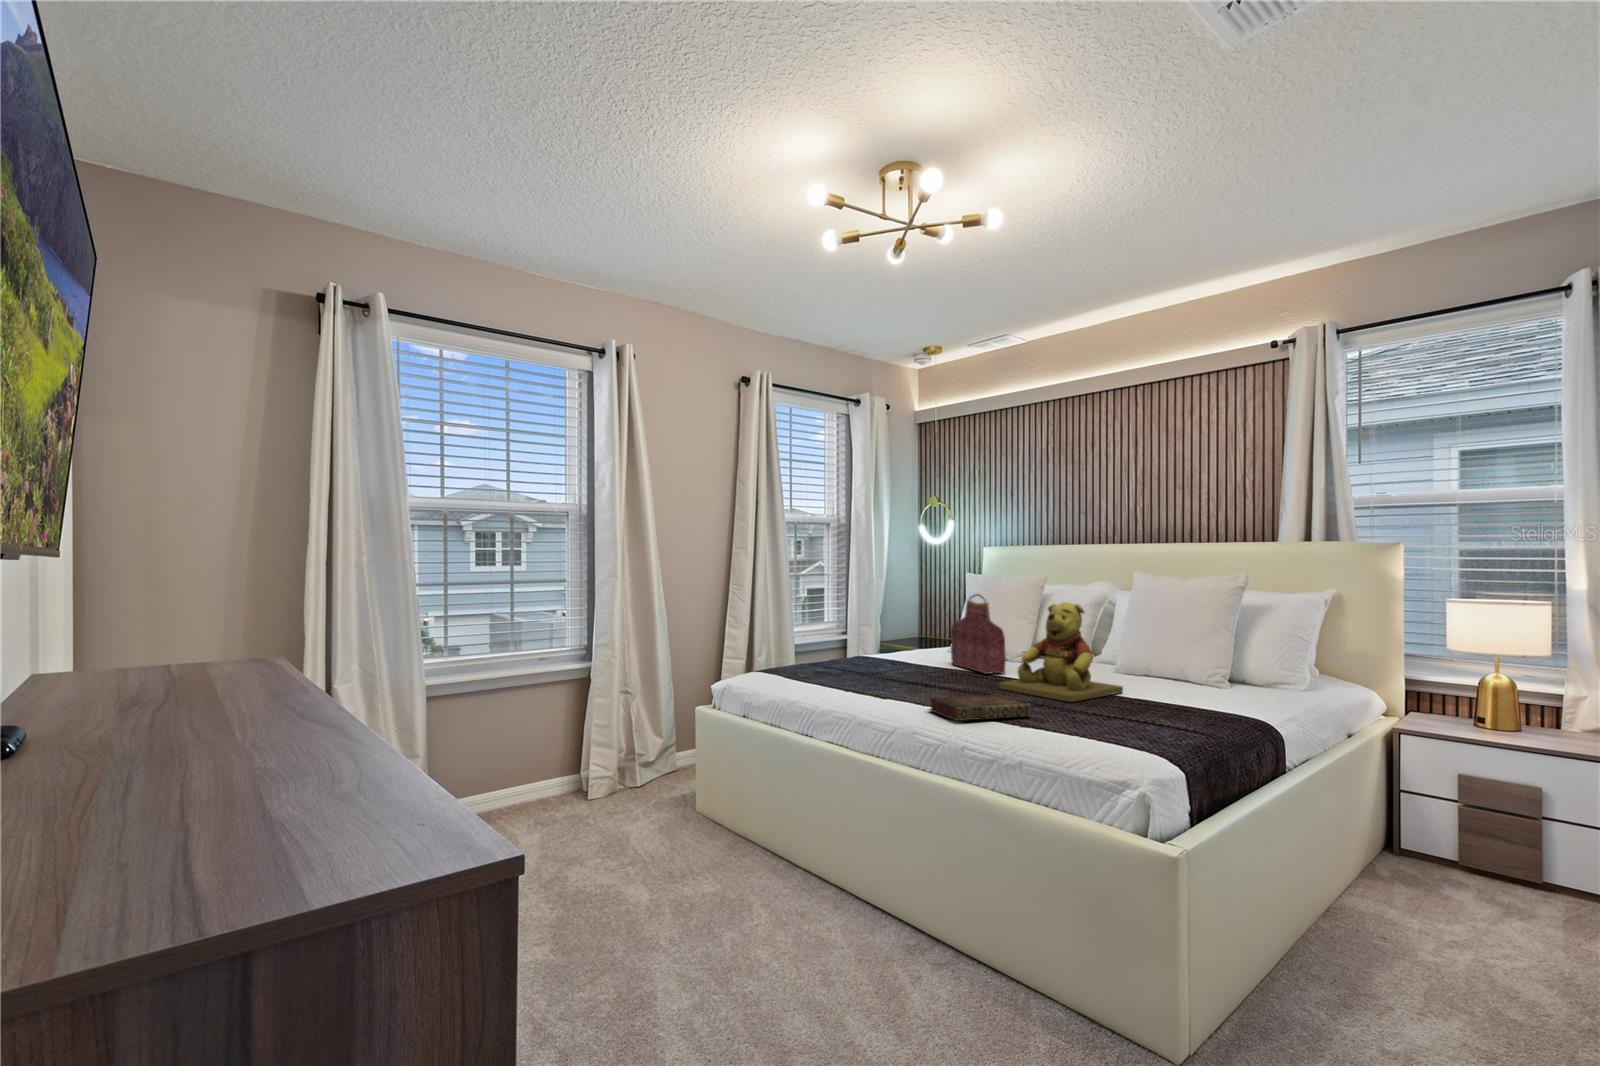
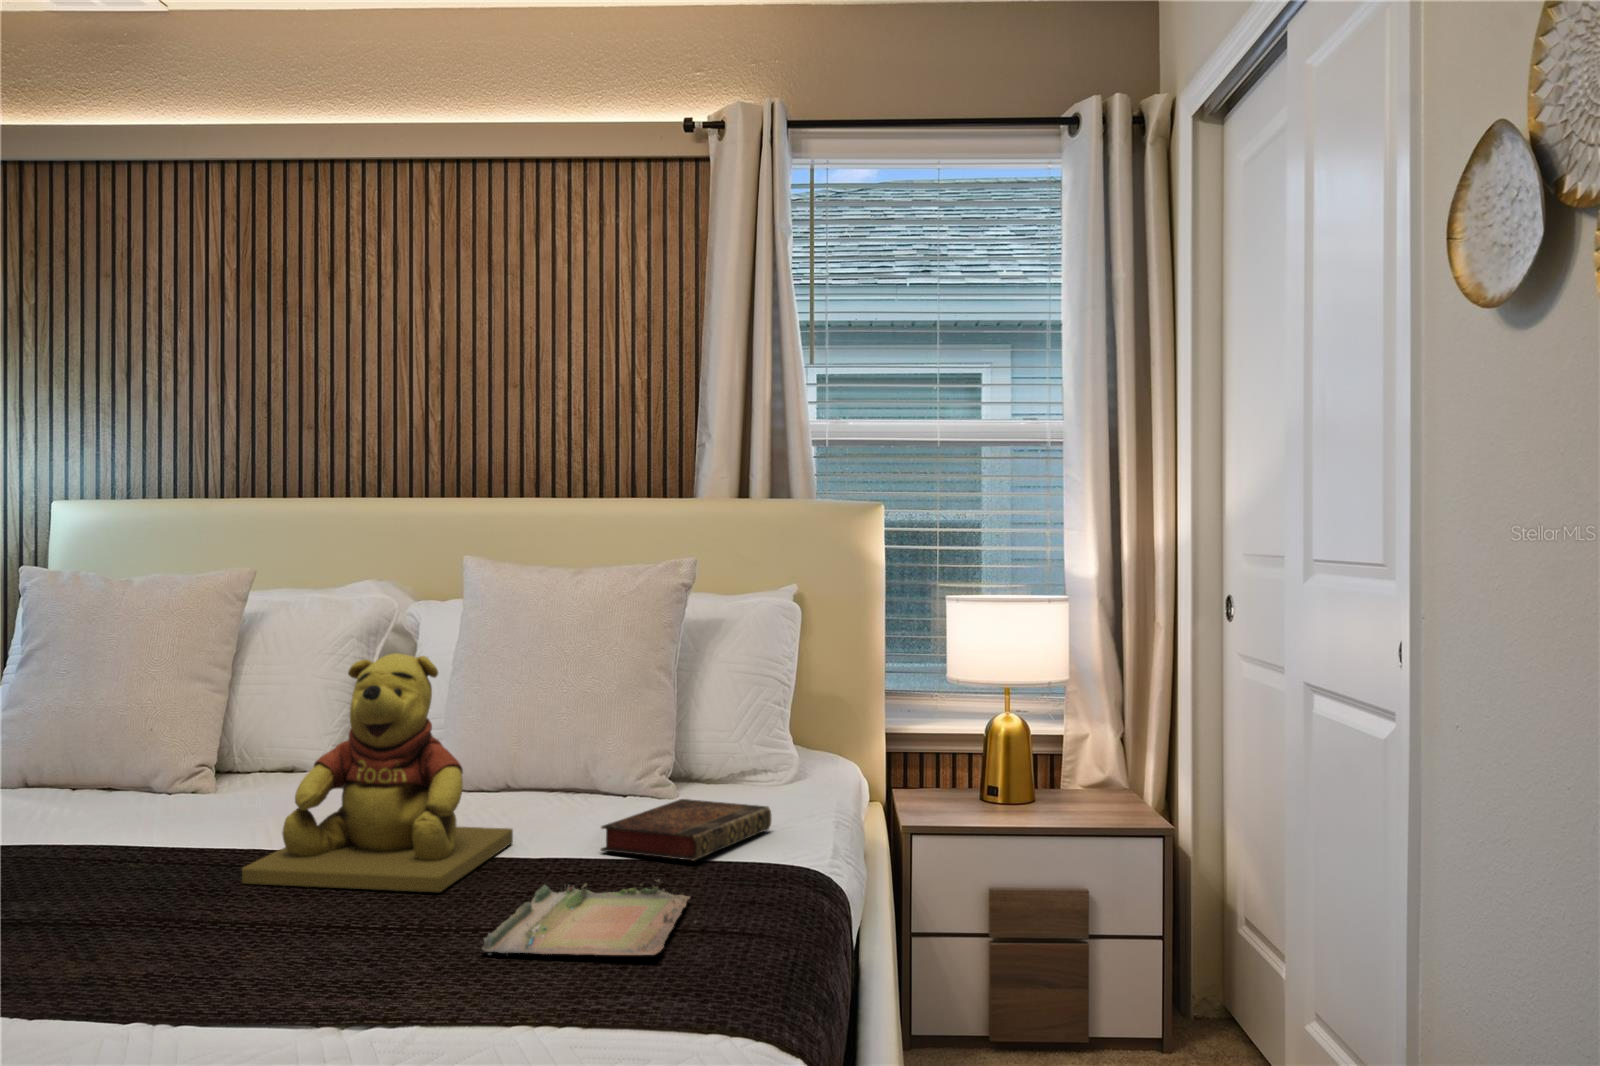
handbag: present [951,594,1006,674] -> none [52,640,219,843]
book: present [929,694,1031,721] -> present [601,799,771,861]
tray: none [1066,705,1182,734] -> present [482,879,690,955]

